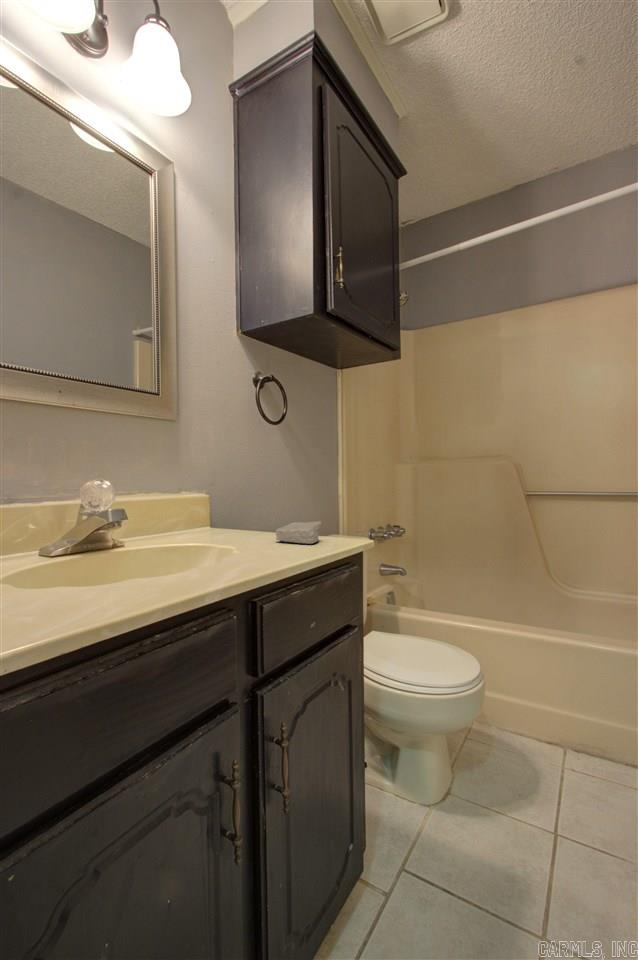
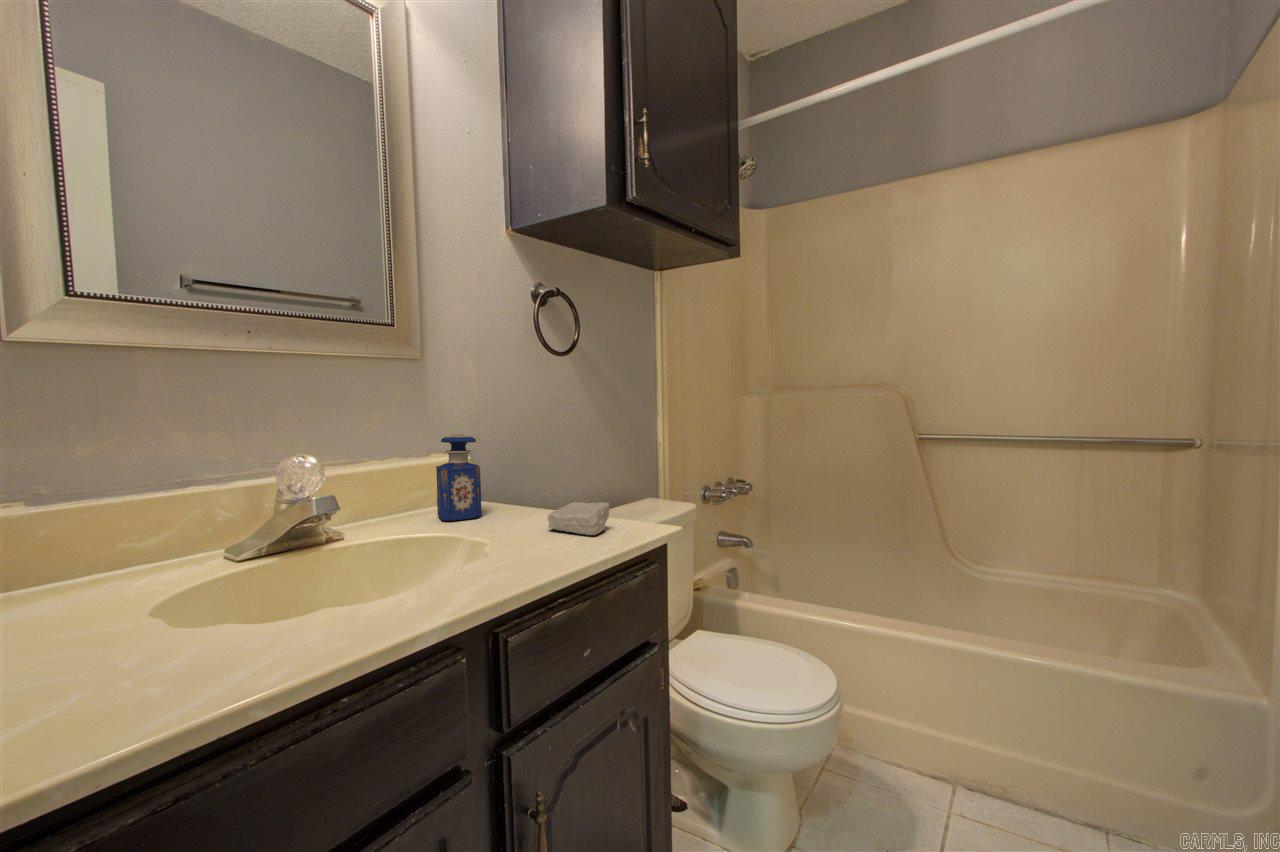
perfume bottle: none [188,475,222,538] -> present [436,435,481,521]

